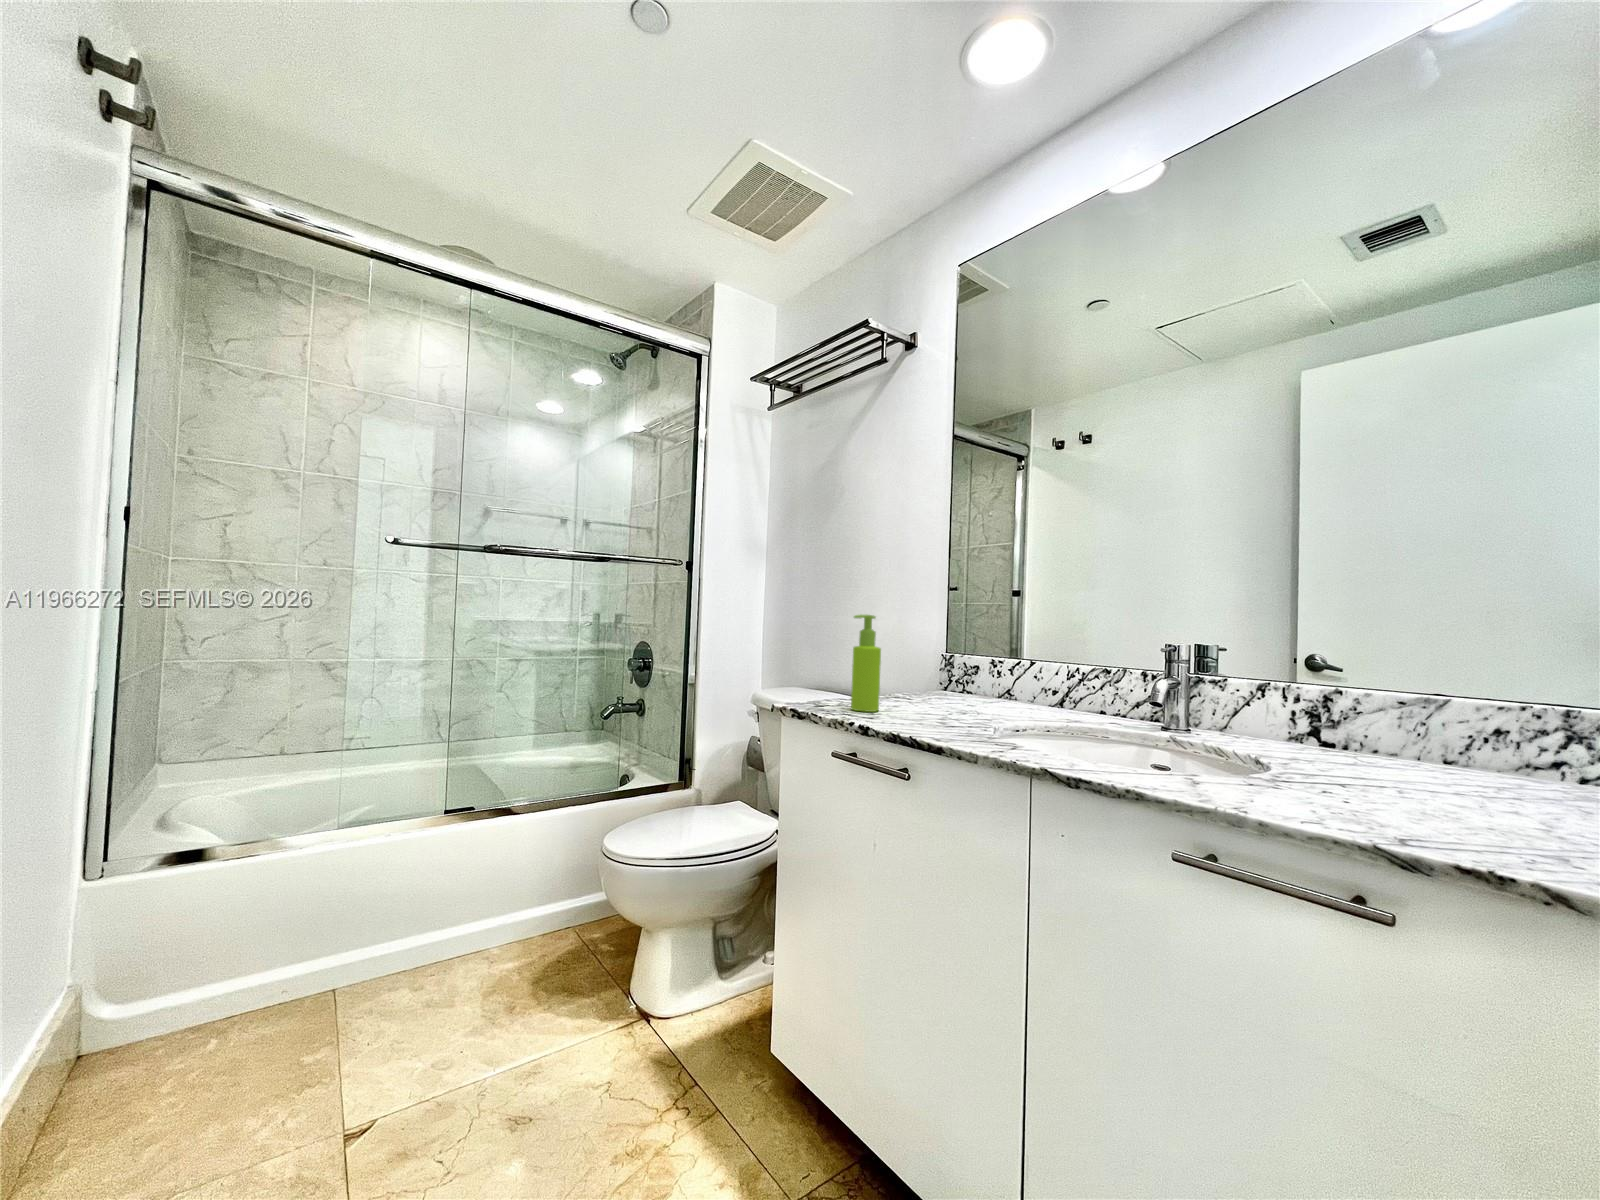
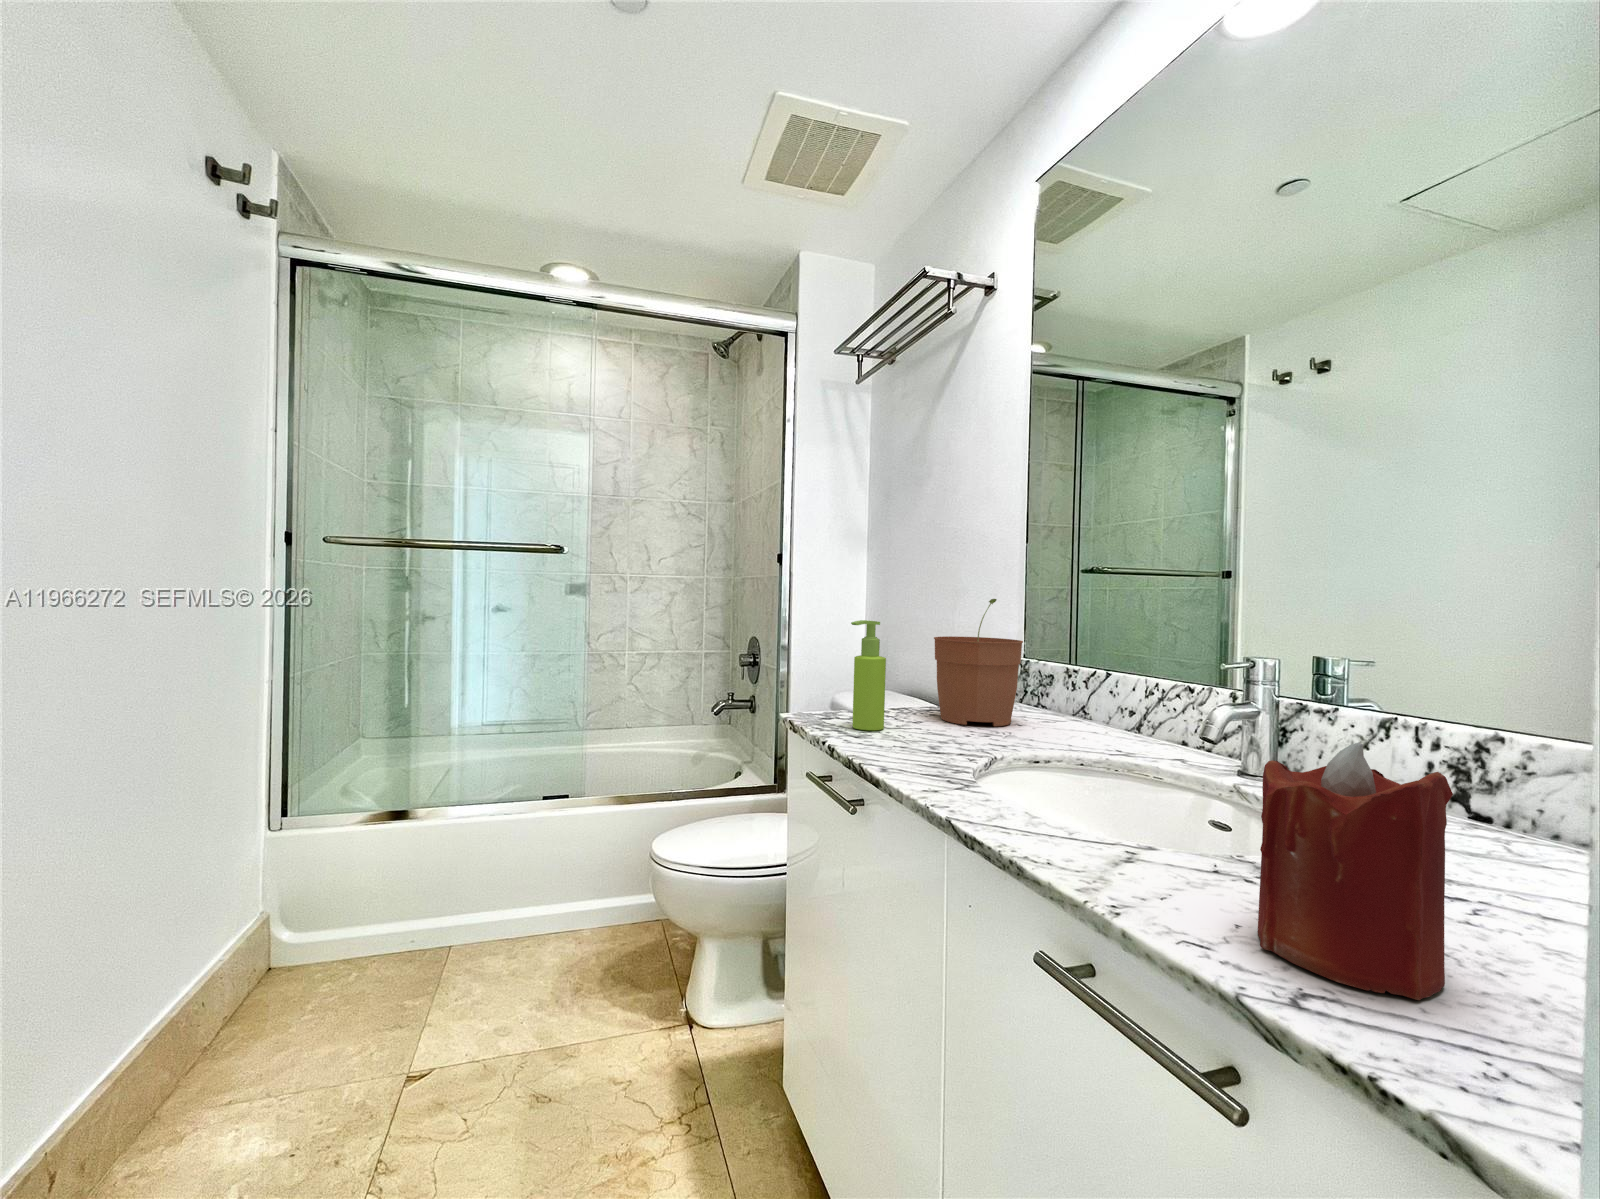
plant pot: none [899,600,974,707] -> present [934,599,1023,726]
candle: none [1331,673,1466,834] -> present [1258,742,1453,1000]

